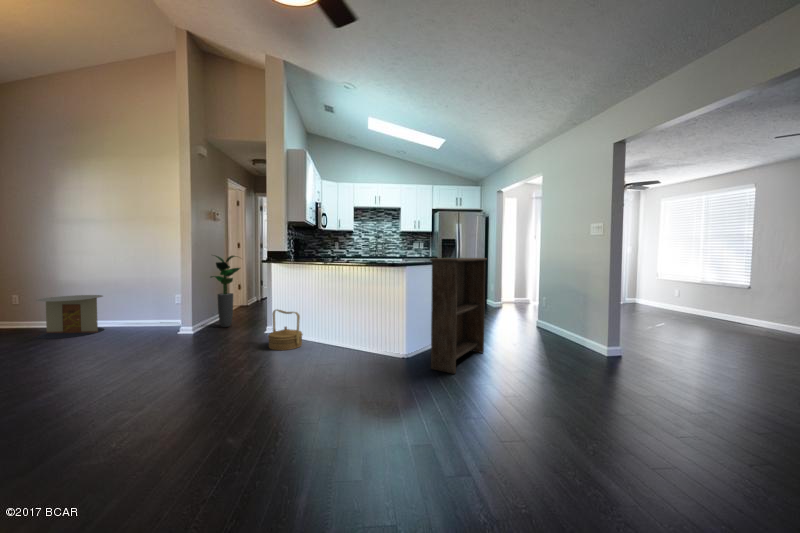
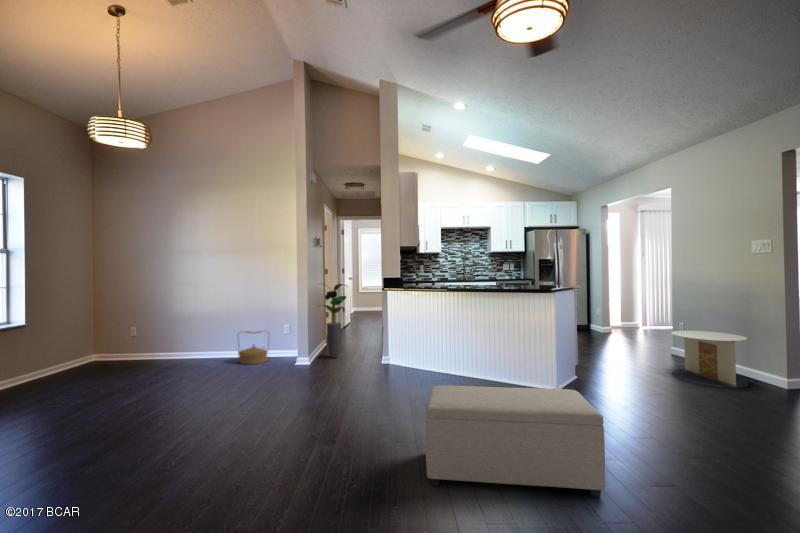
bookshelf: present [430,258,487,374] -> none [591,283,638,408]
side table: present [36,295,104,339] -> present [672,331,749,388]
woven basket: present [268,310,303,350] -> present [238,331,268,364]
ottoman: none [172,353,361,464] -> present [425,386,605,497]

